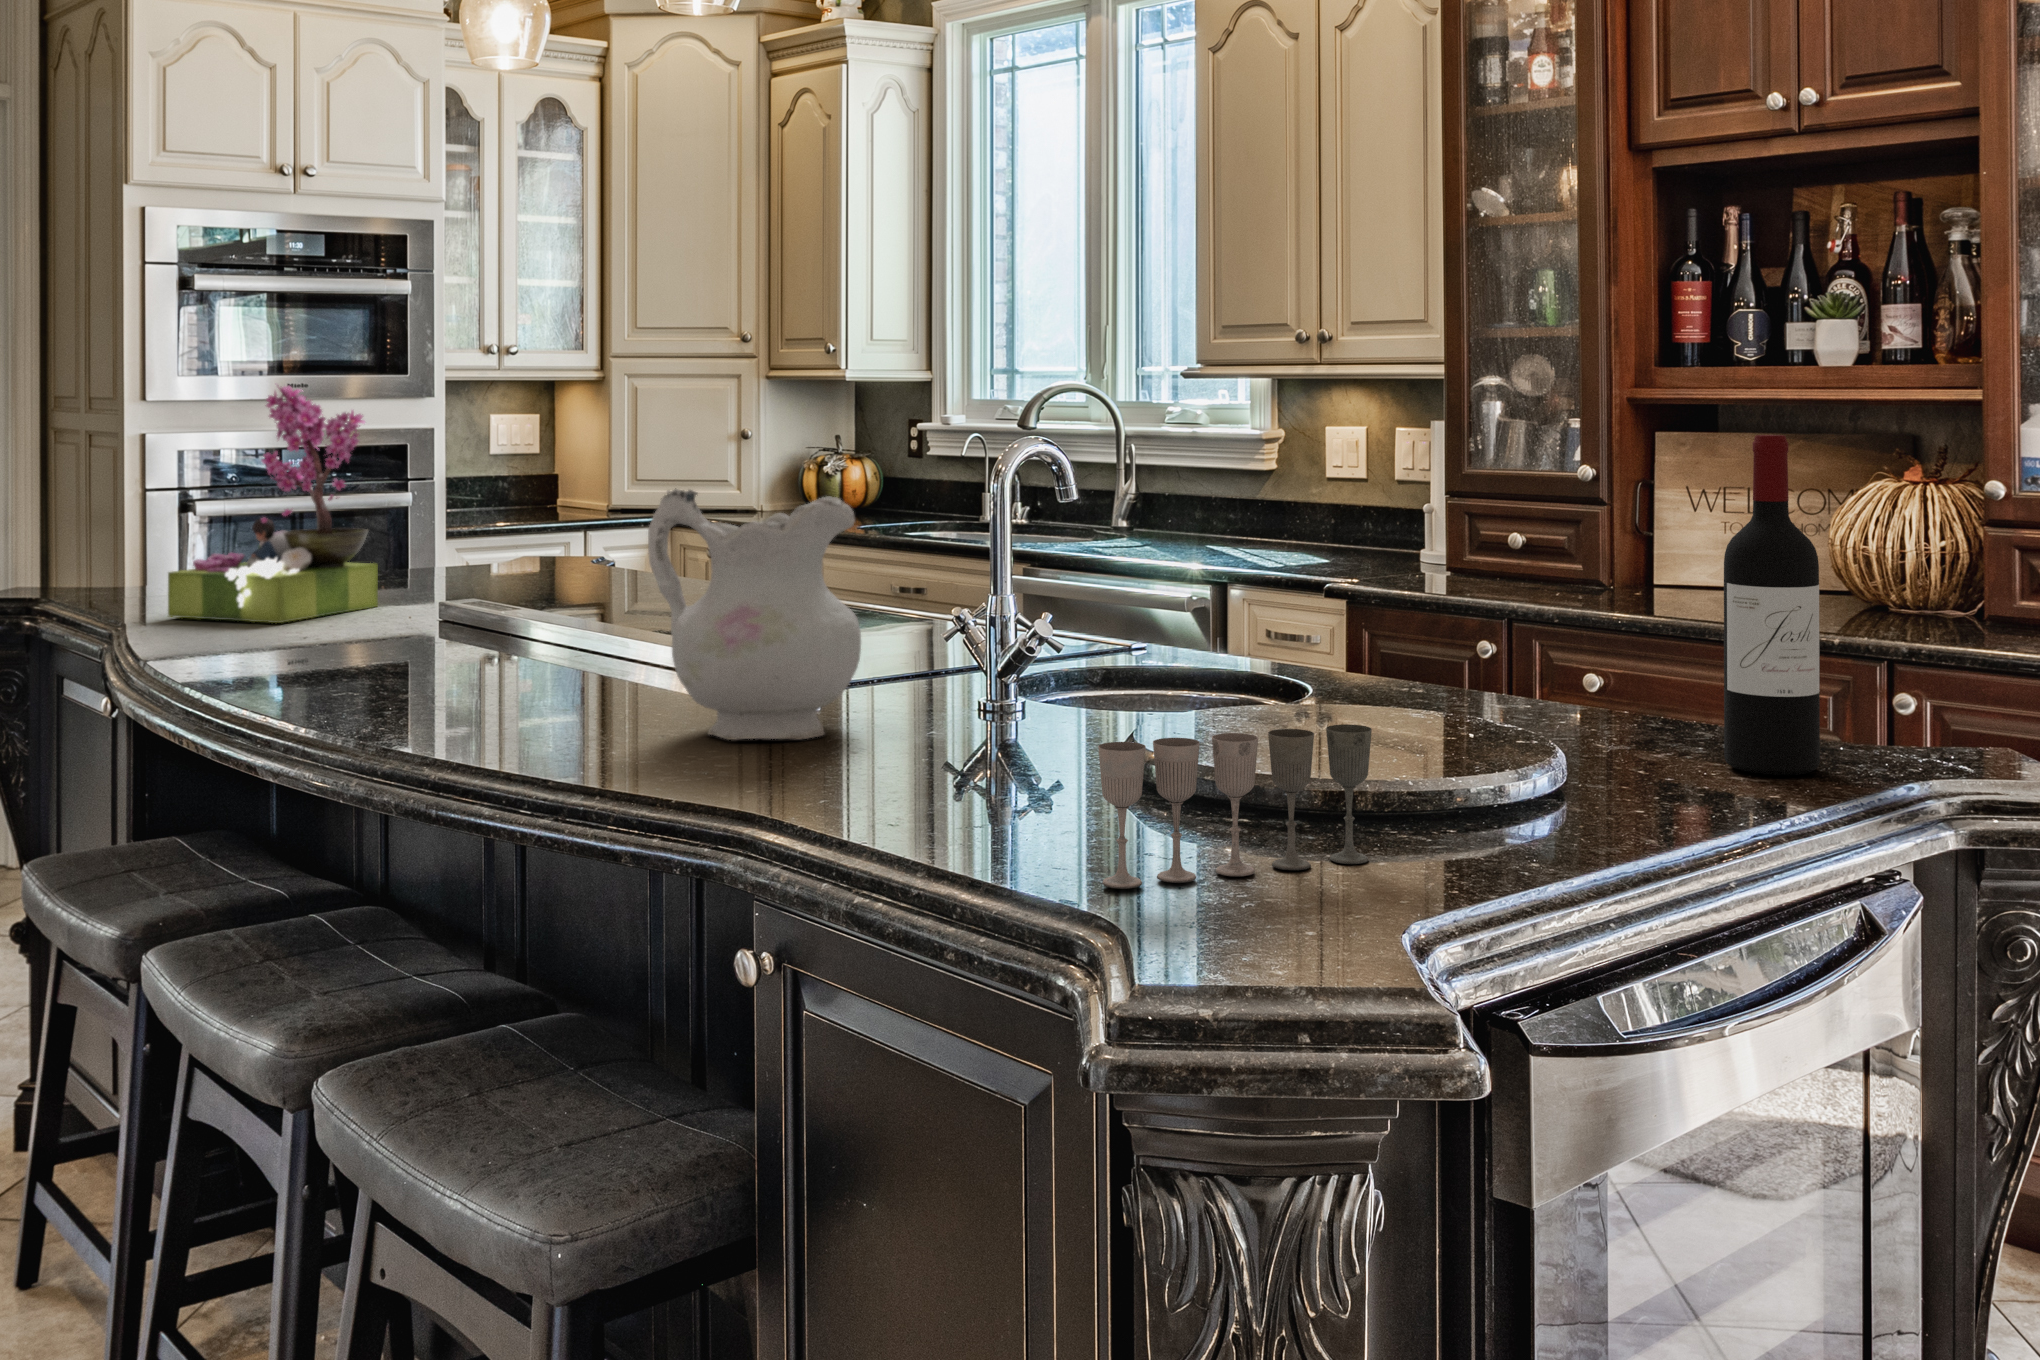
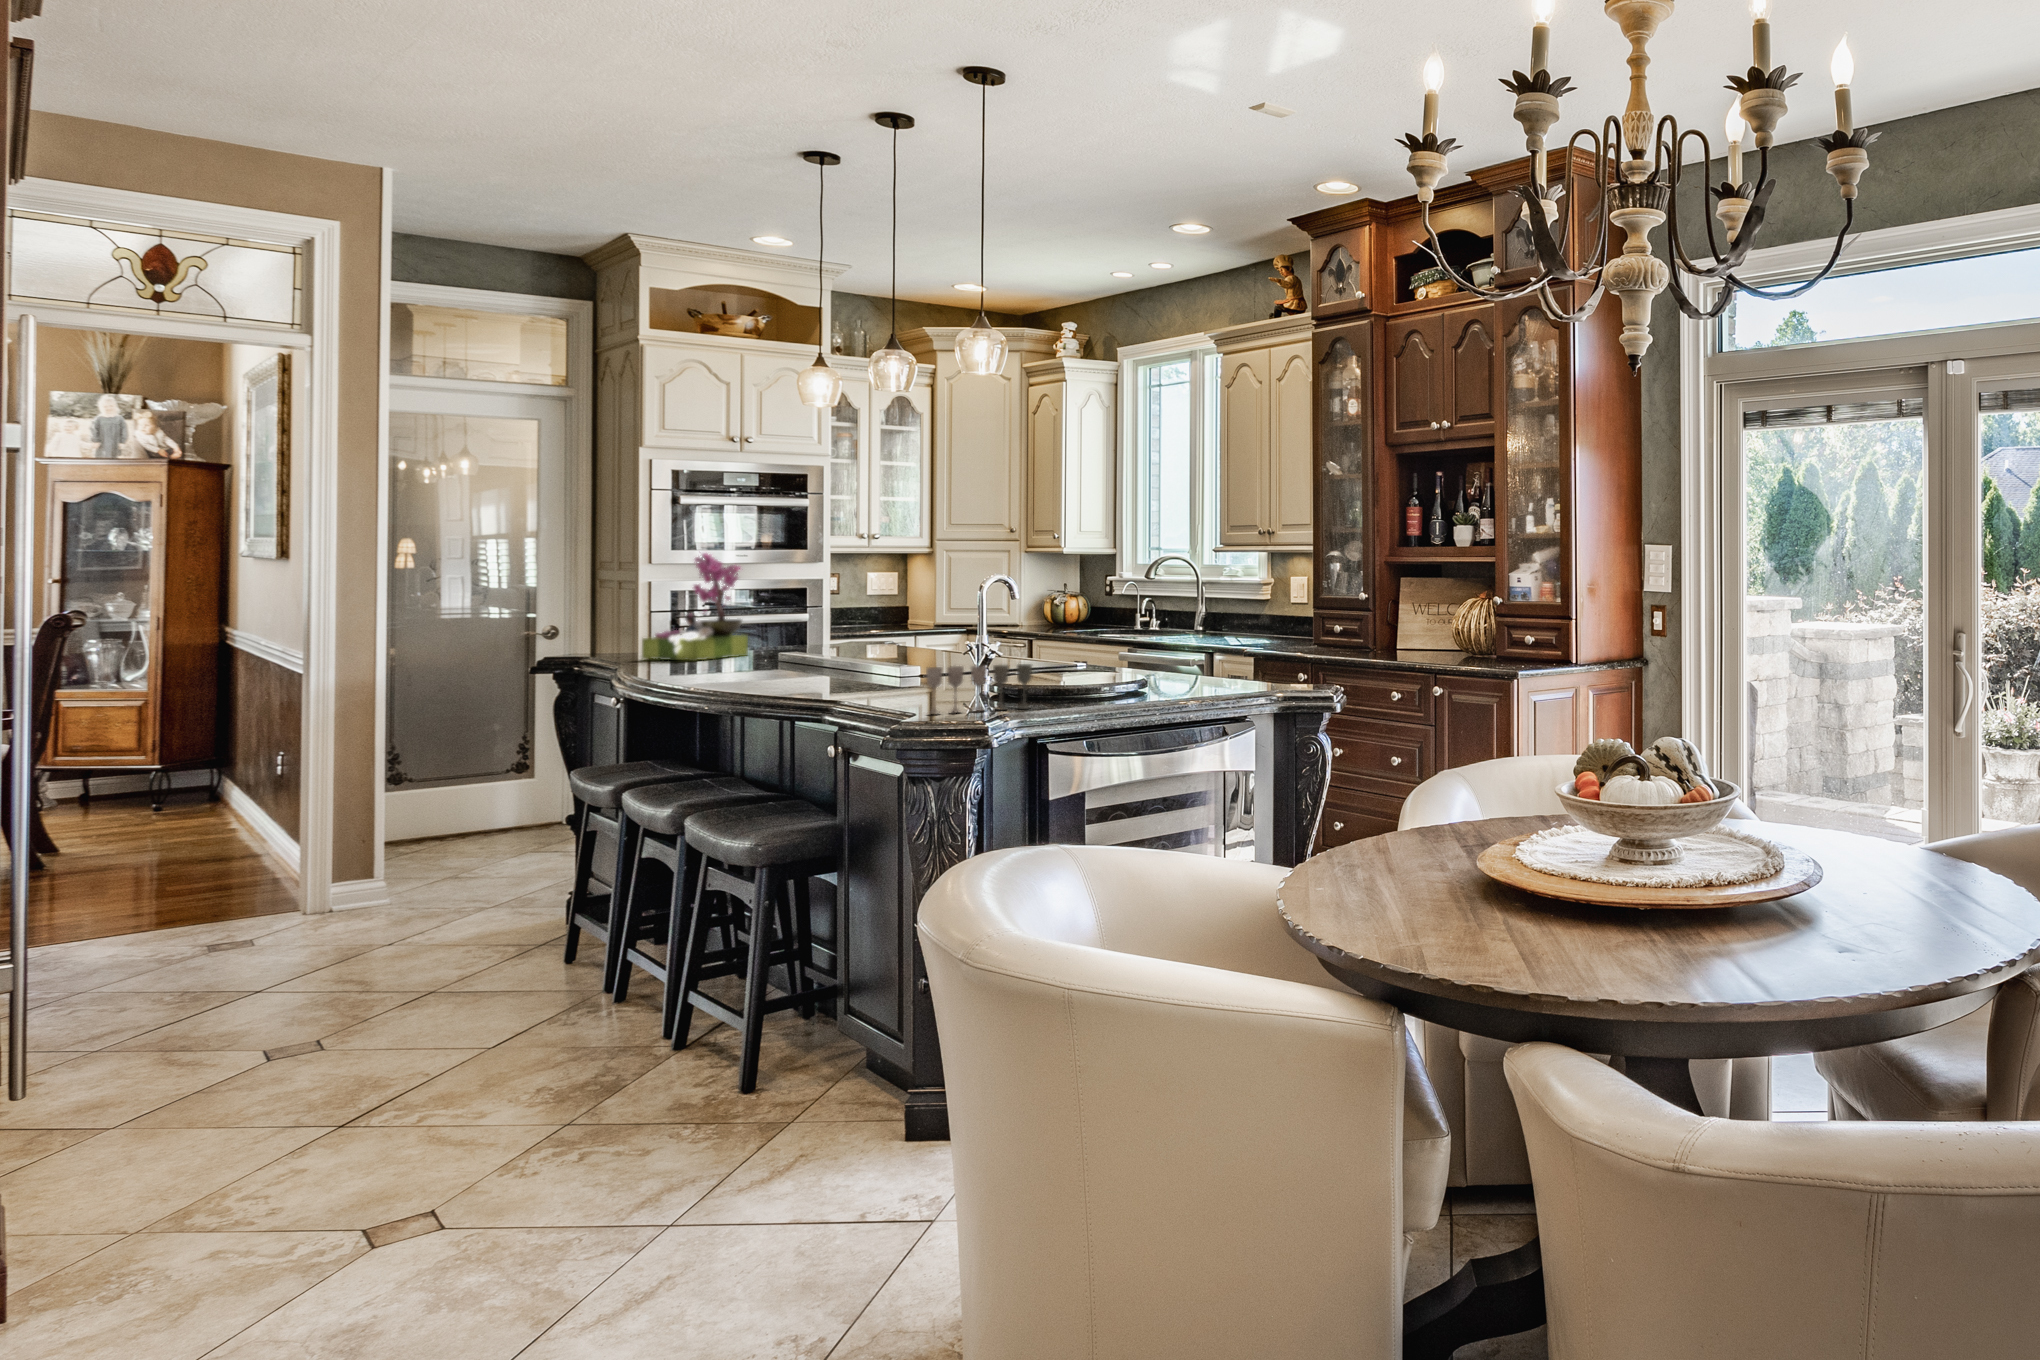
wine bottle: present [1724,435,1820,775] -> none [1212,569,1246,691]
ceramic pitcher: present [648,489,861,740] -> none [822,591,910,688]

